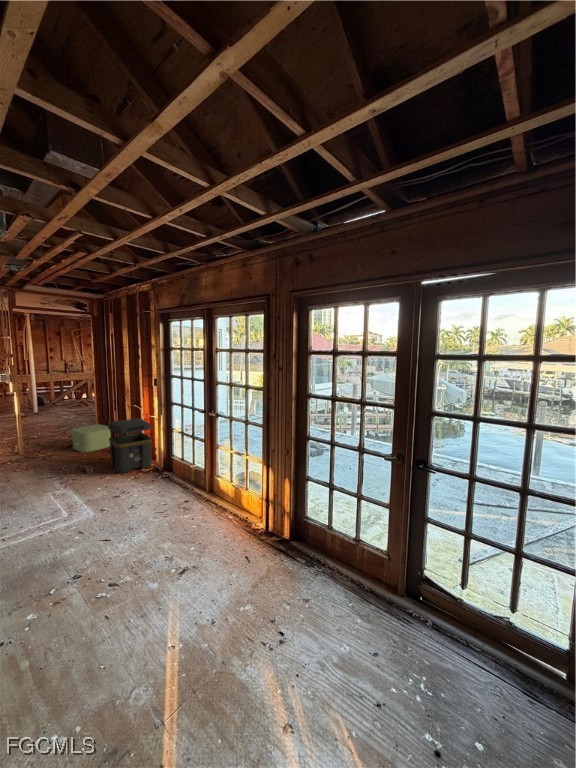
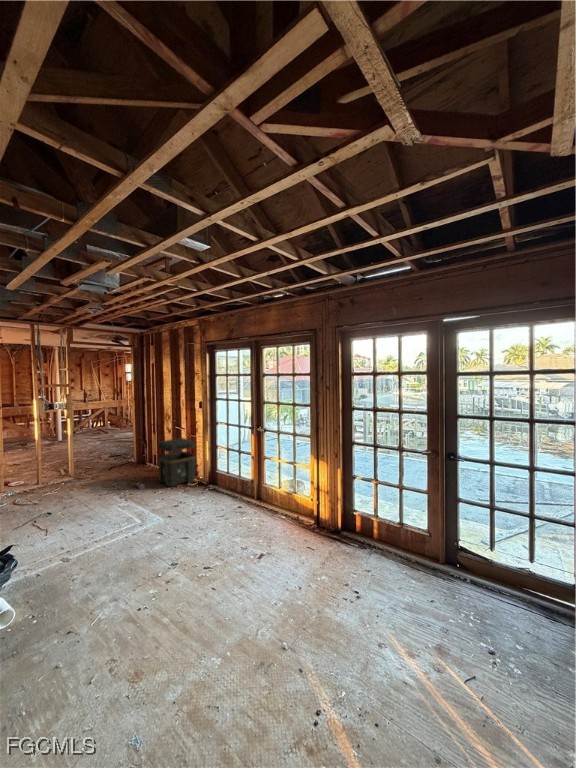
storage box: present [72,424,111,452] -> none [114,447,148,472]

